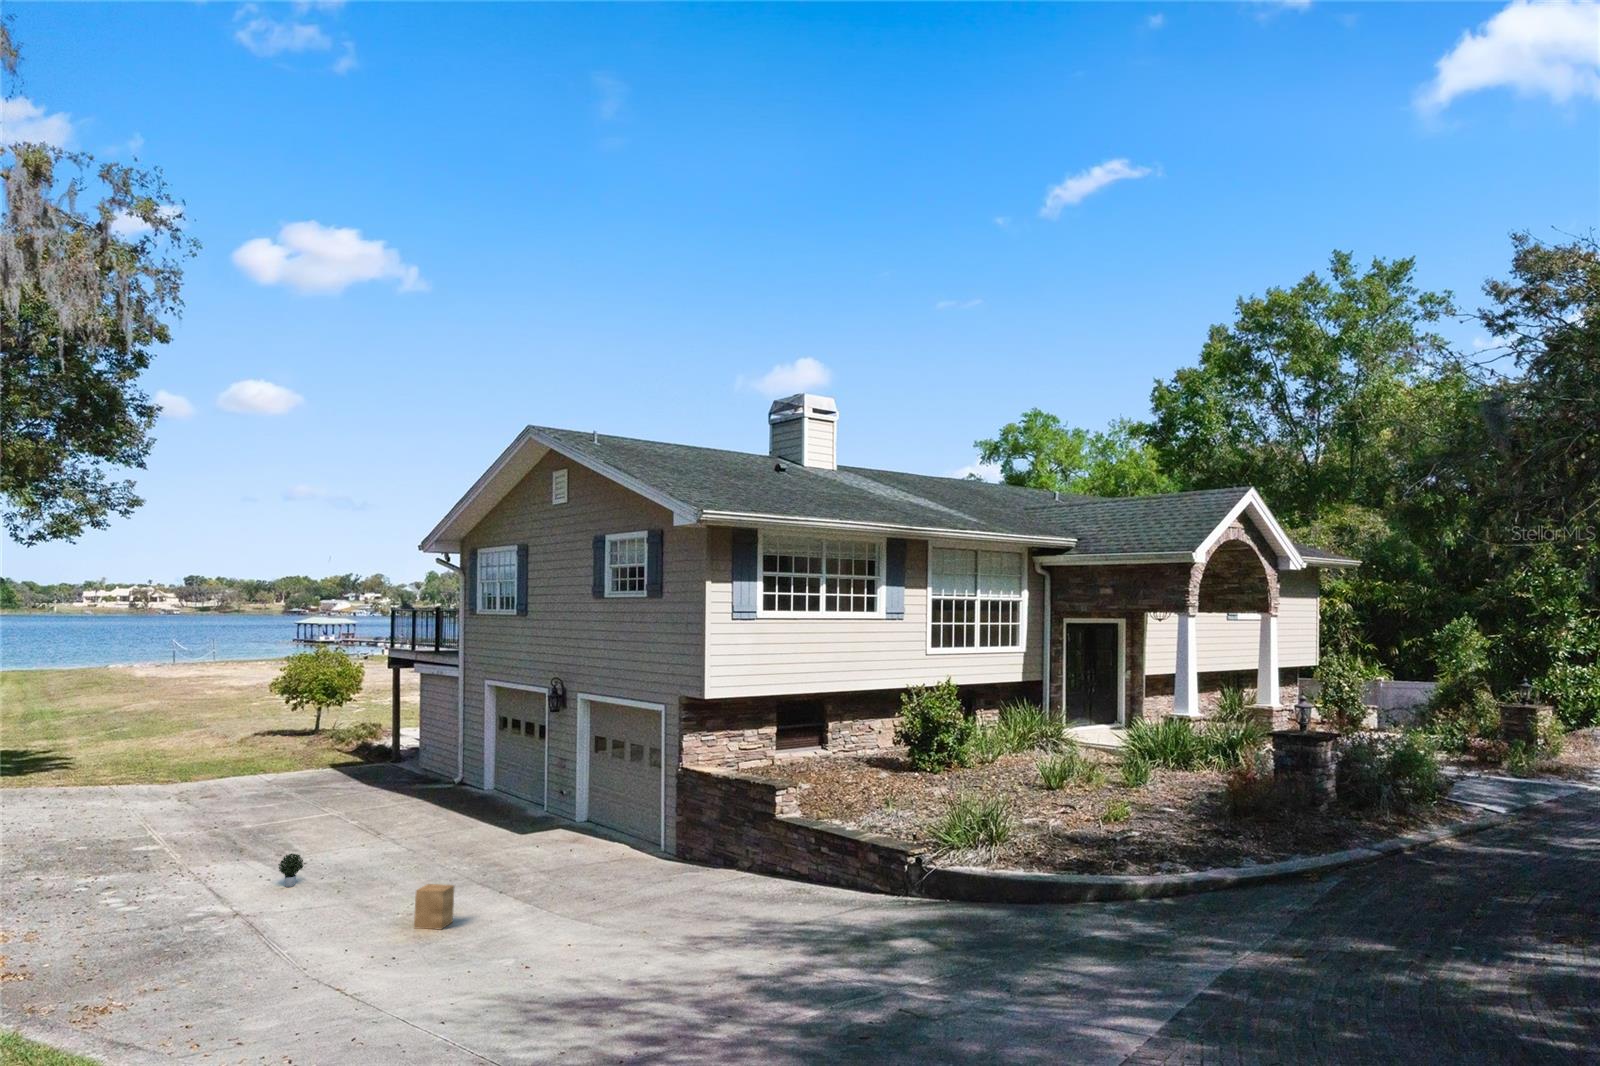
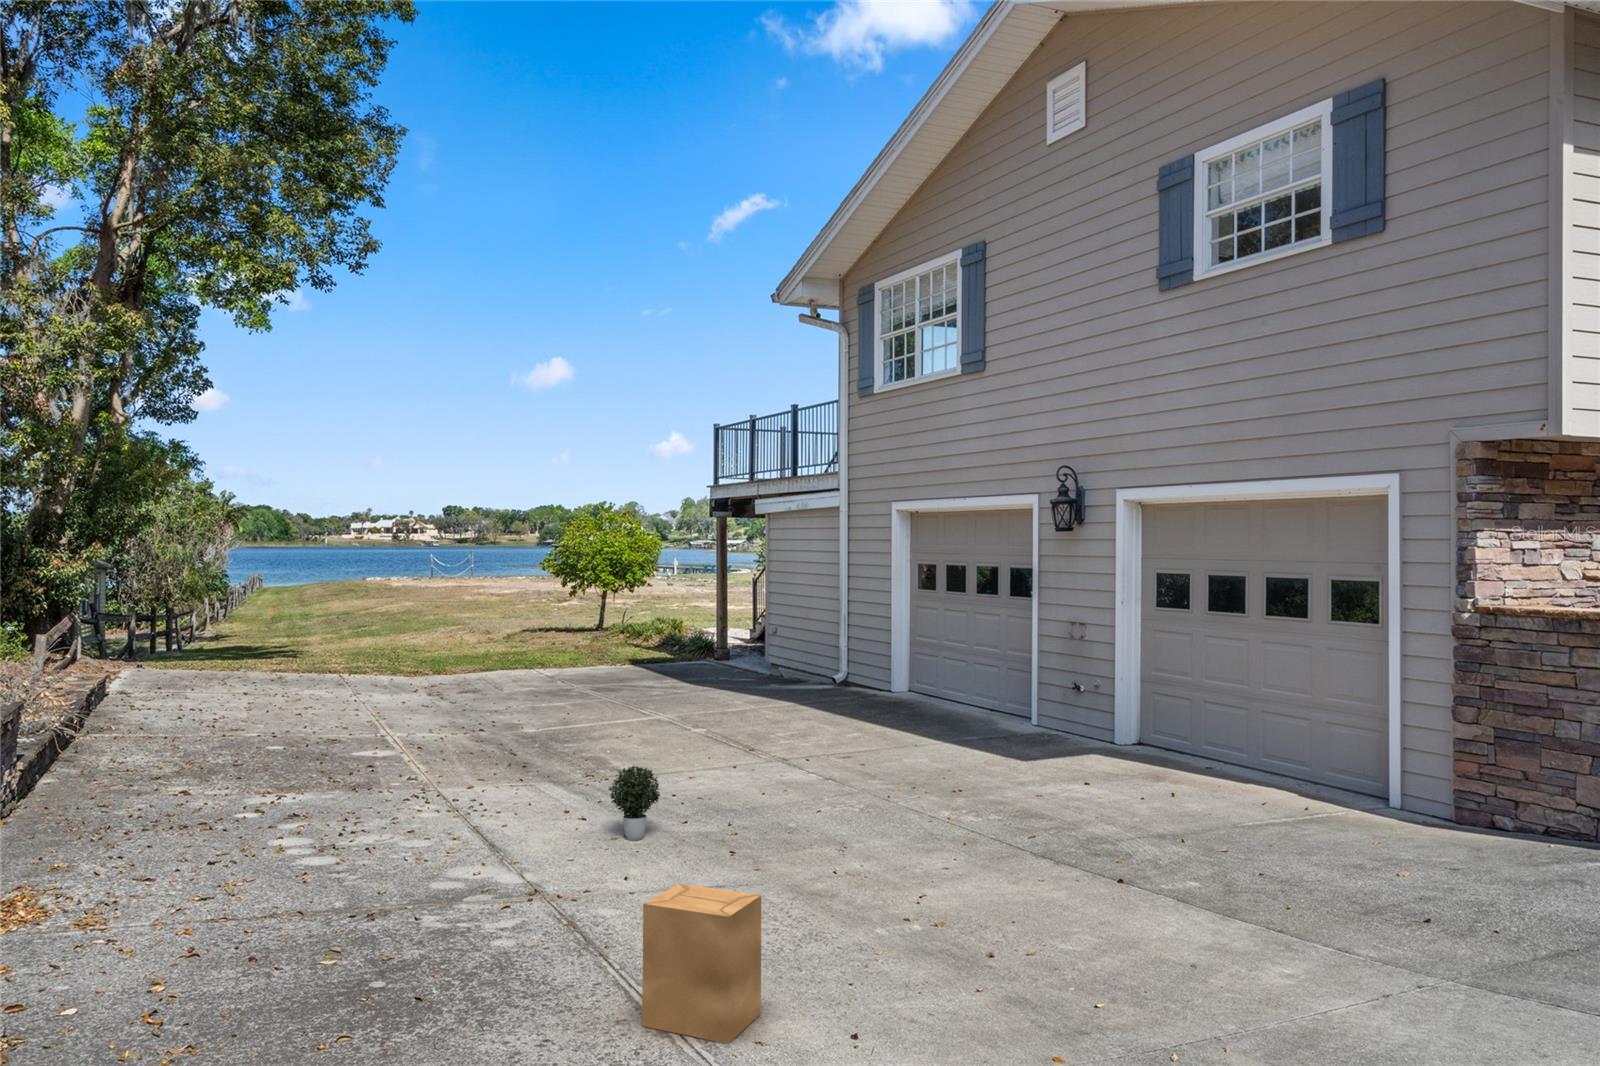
cardboard box: present [414,884,454,930] -> present [642,884,761,1044]

